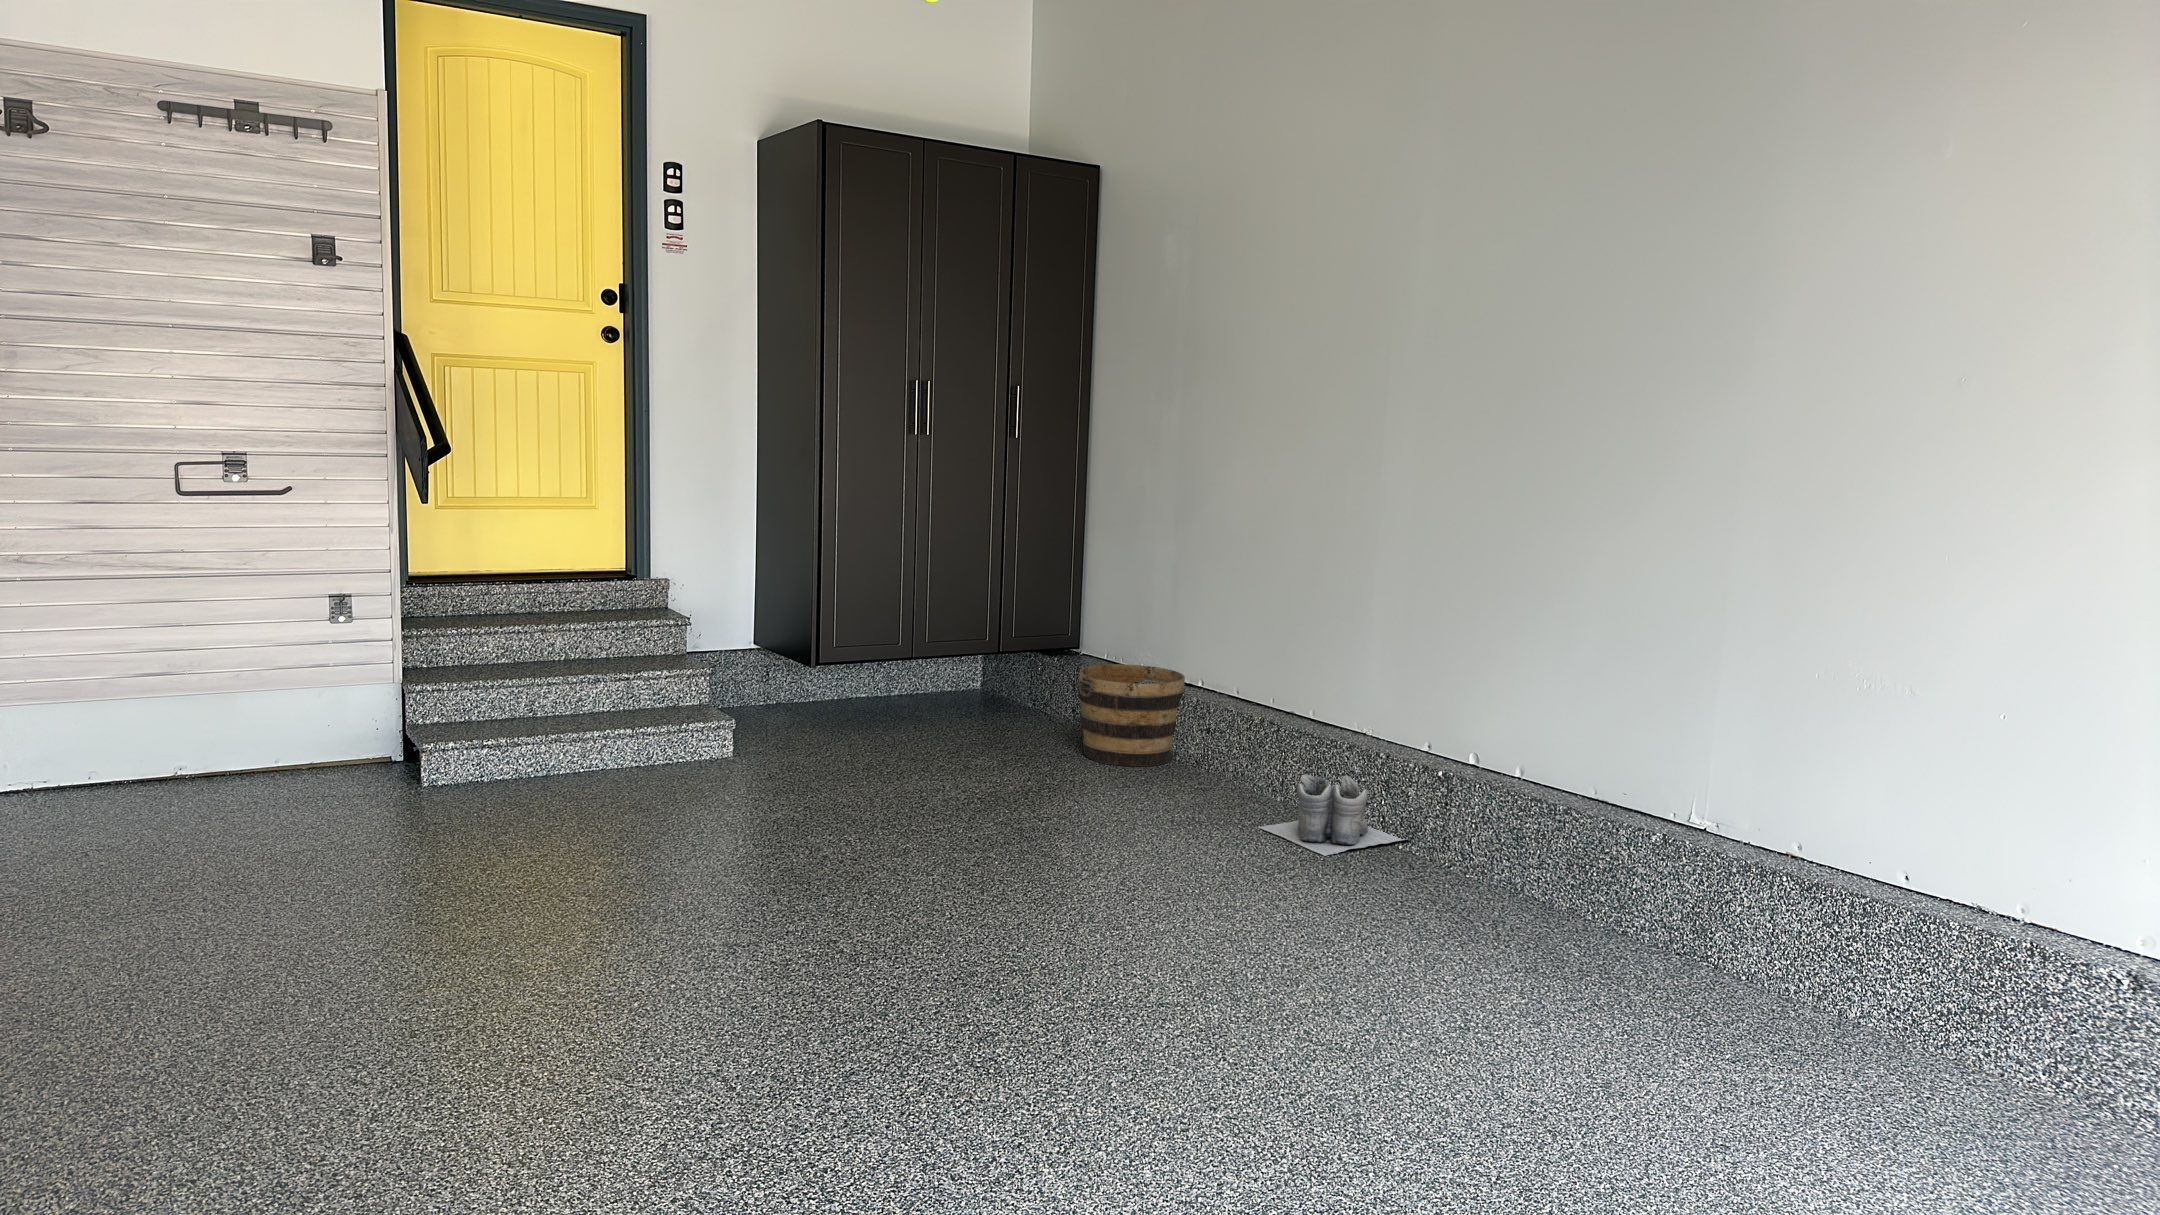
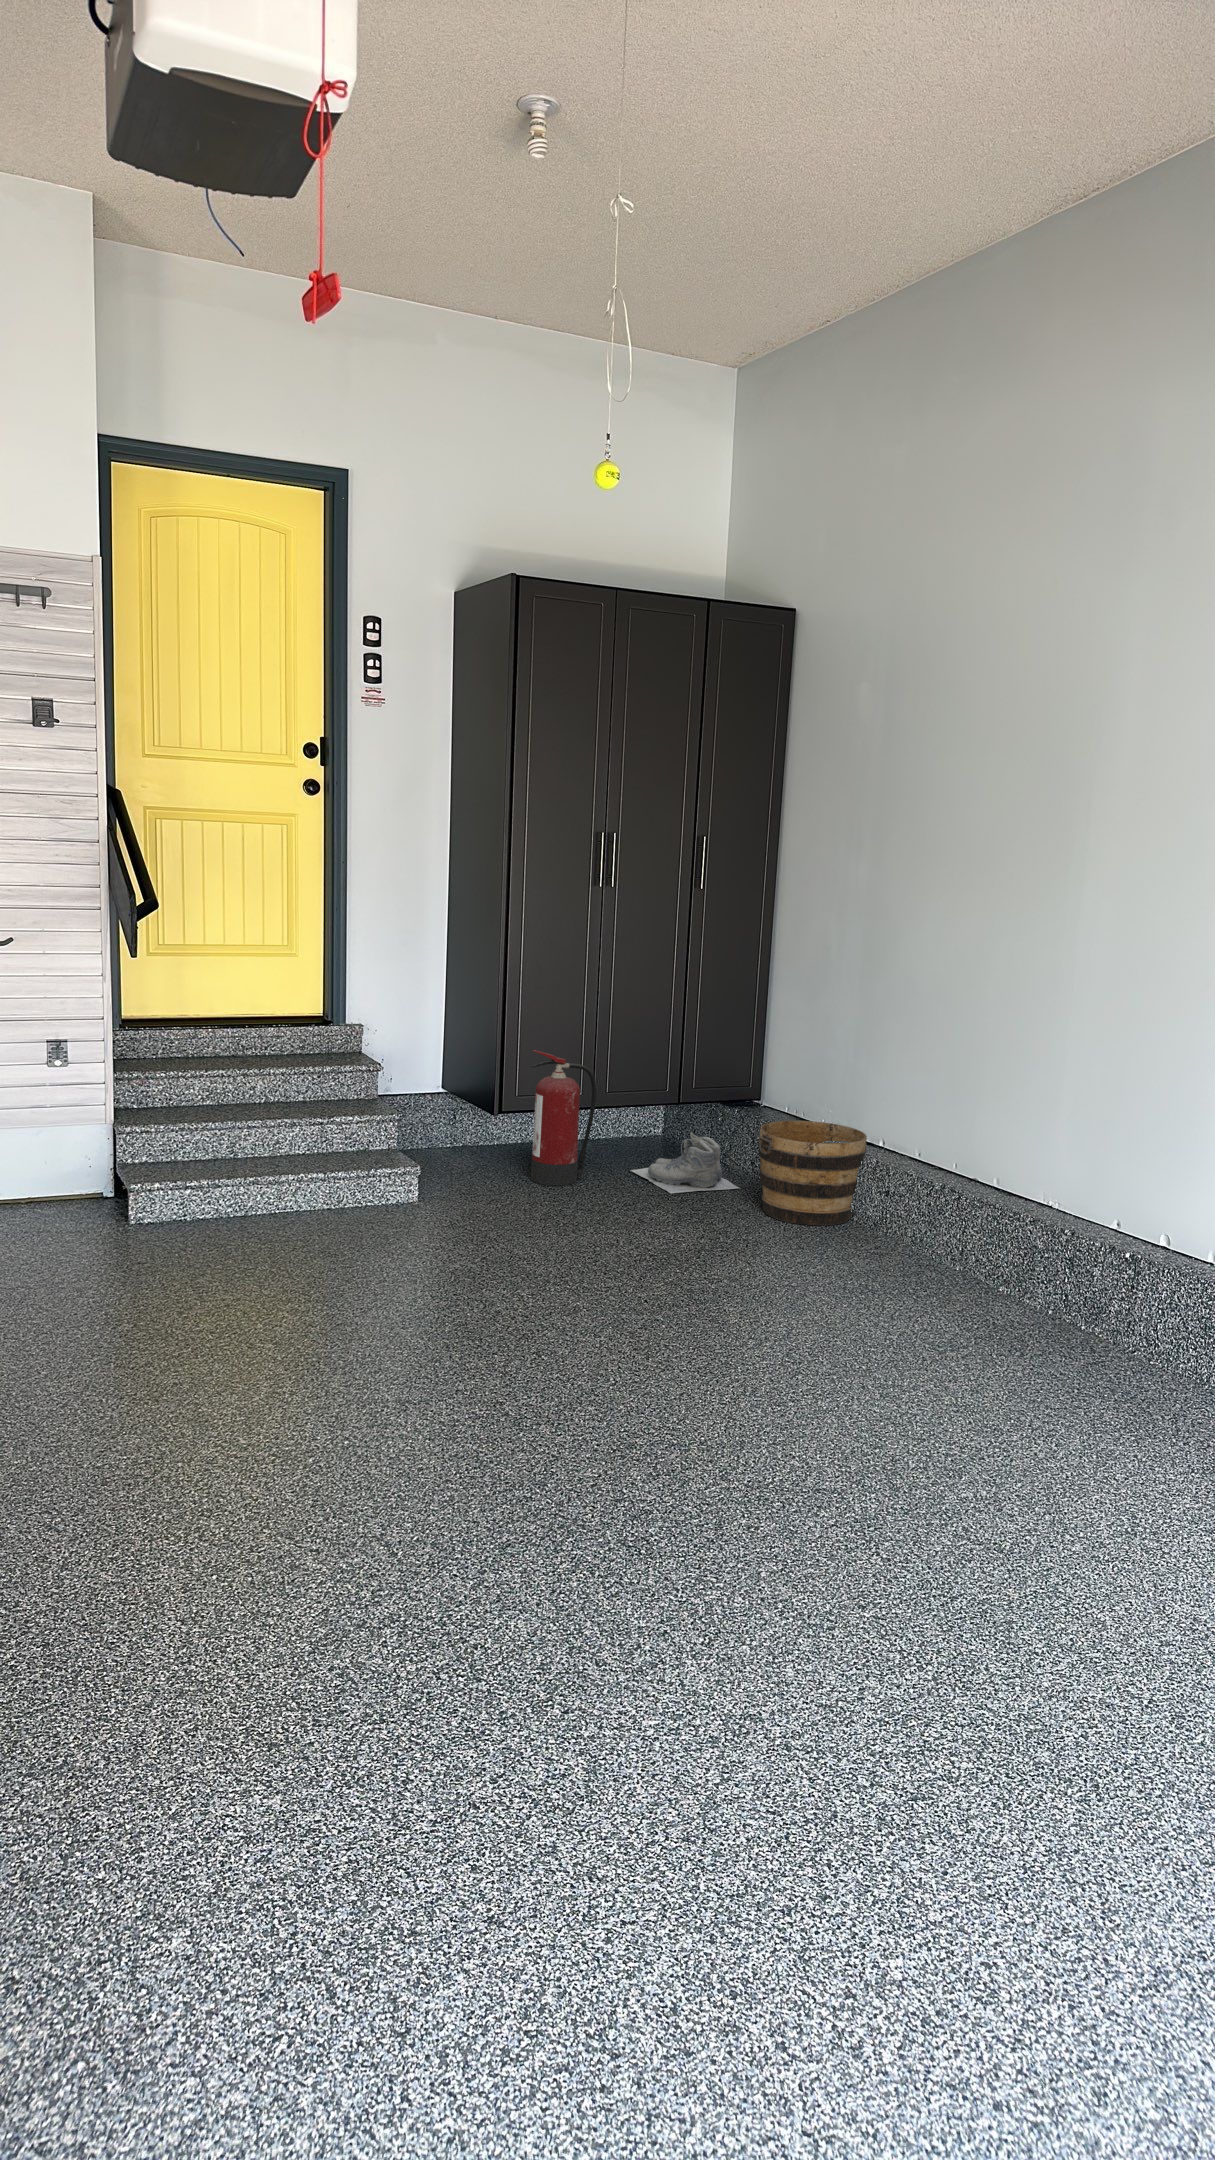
fire extinguisher: none [846,600,912,737] -> present [531,1050,596,1186]
boots: present [1259,774,1404,856] -> present [631,1132,739,1194]

